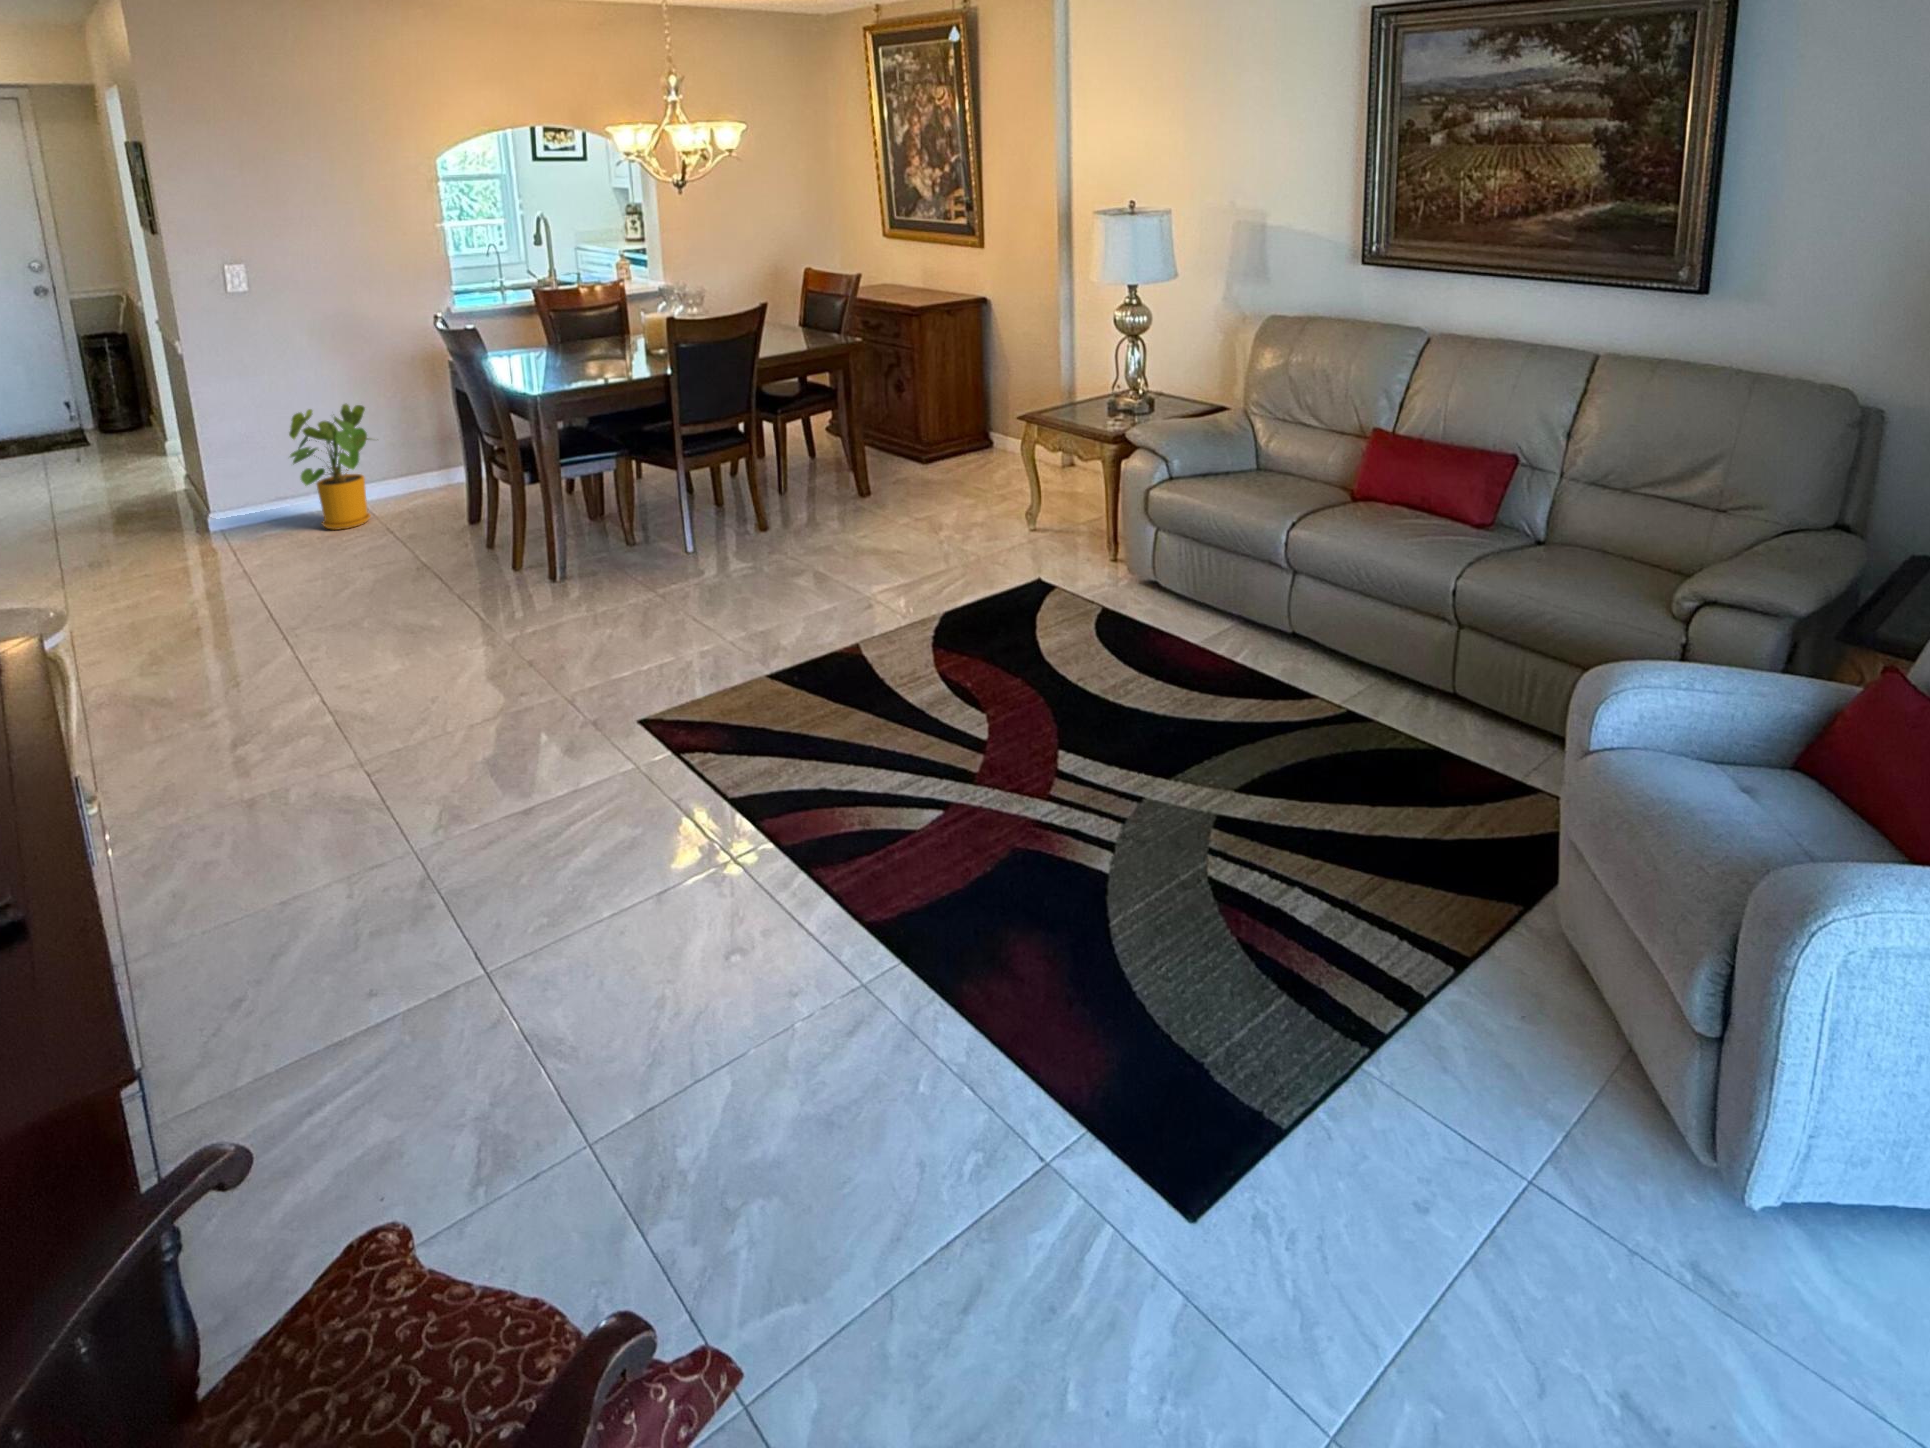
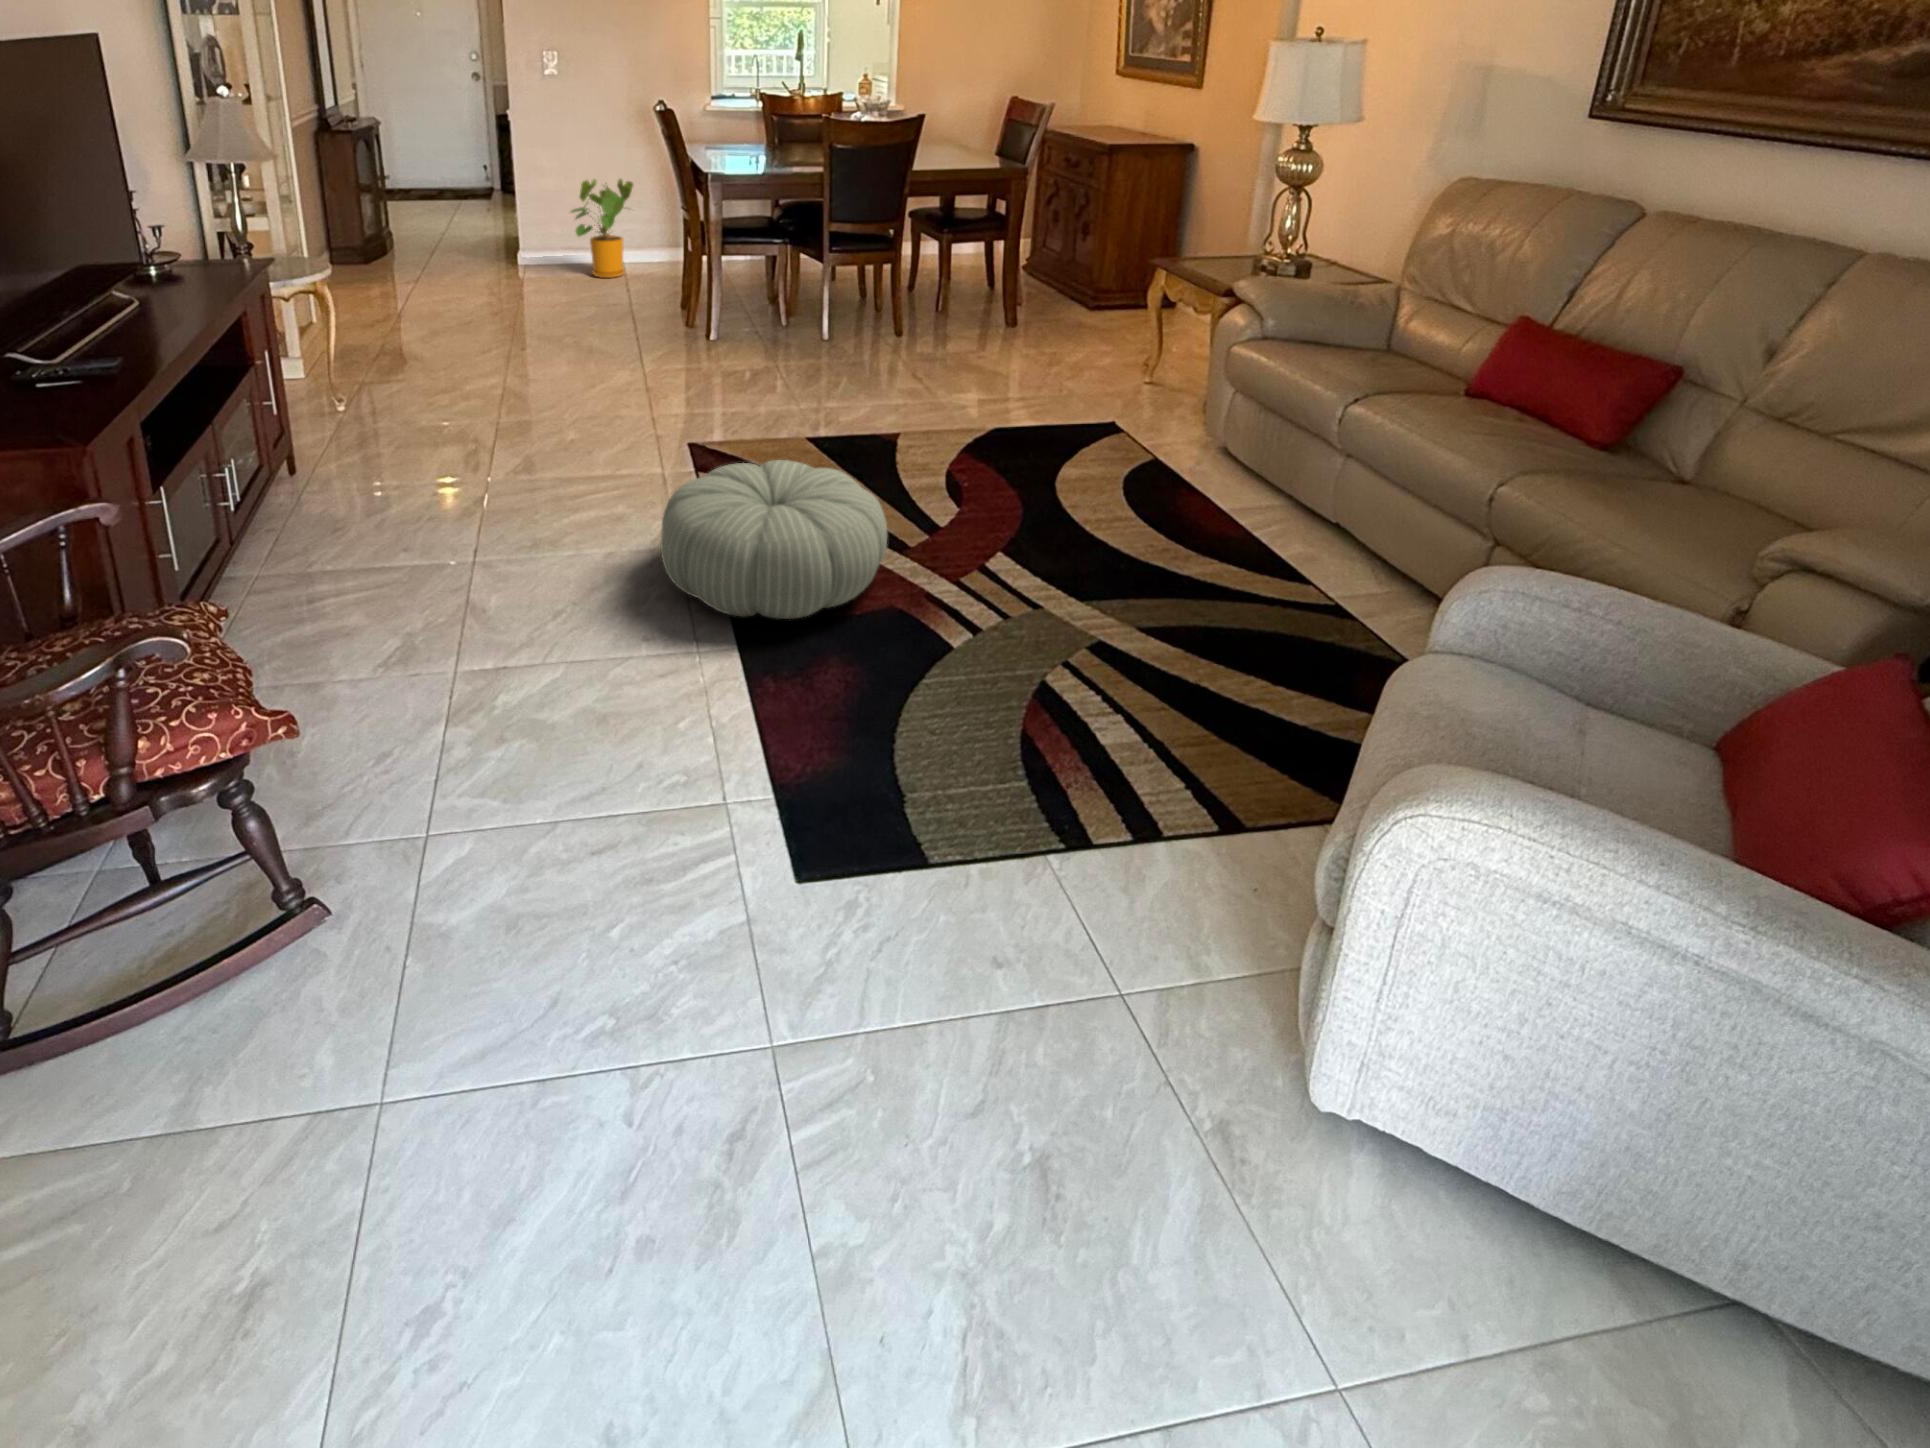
pouf: none [725,715,994,931] -> present [661,460,887,619]

